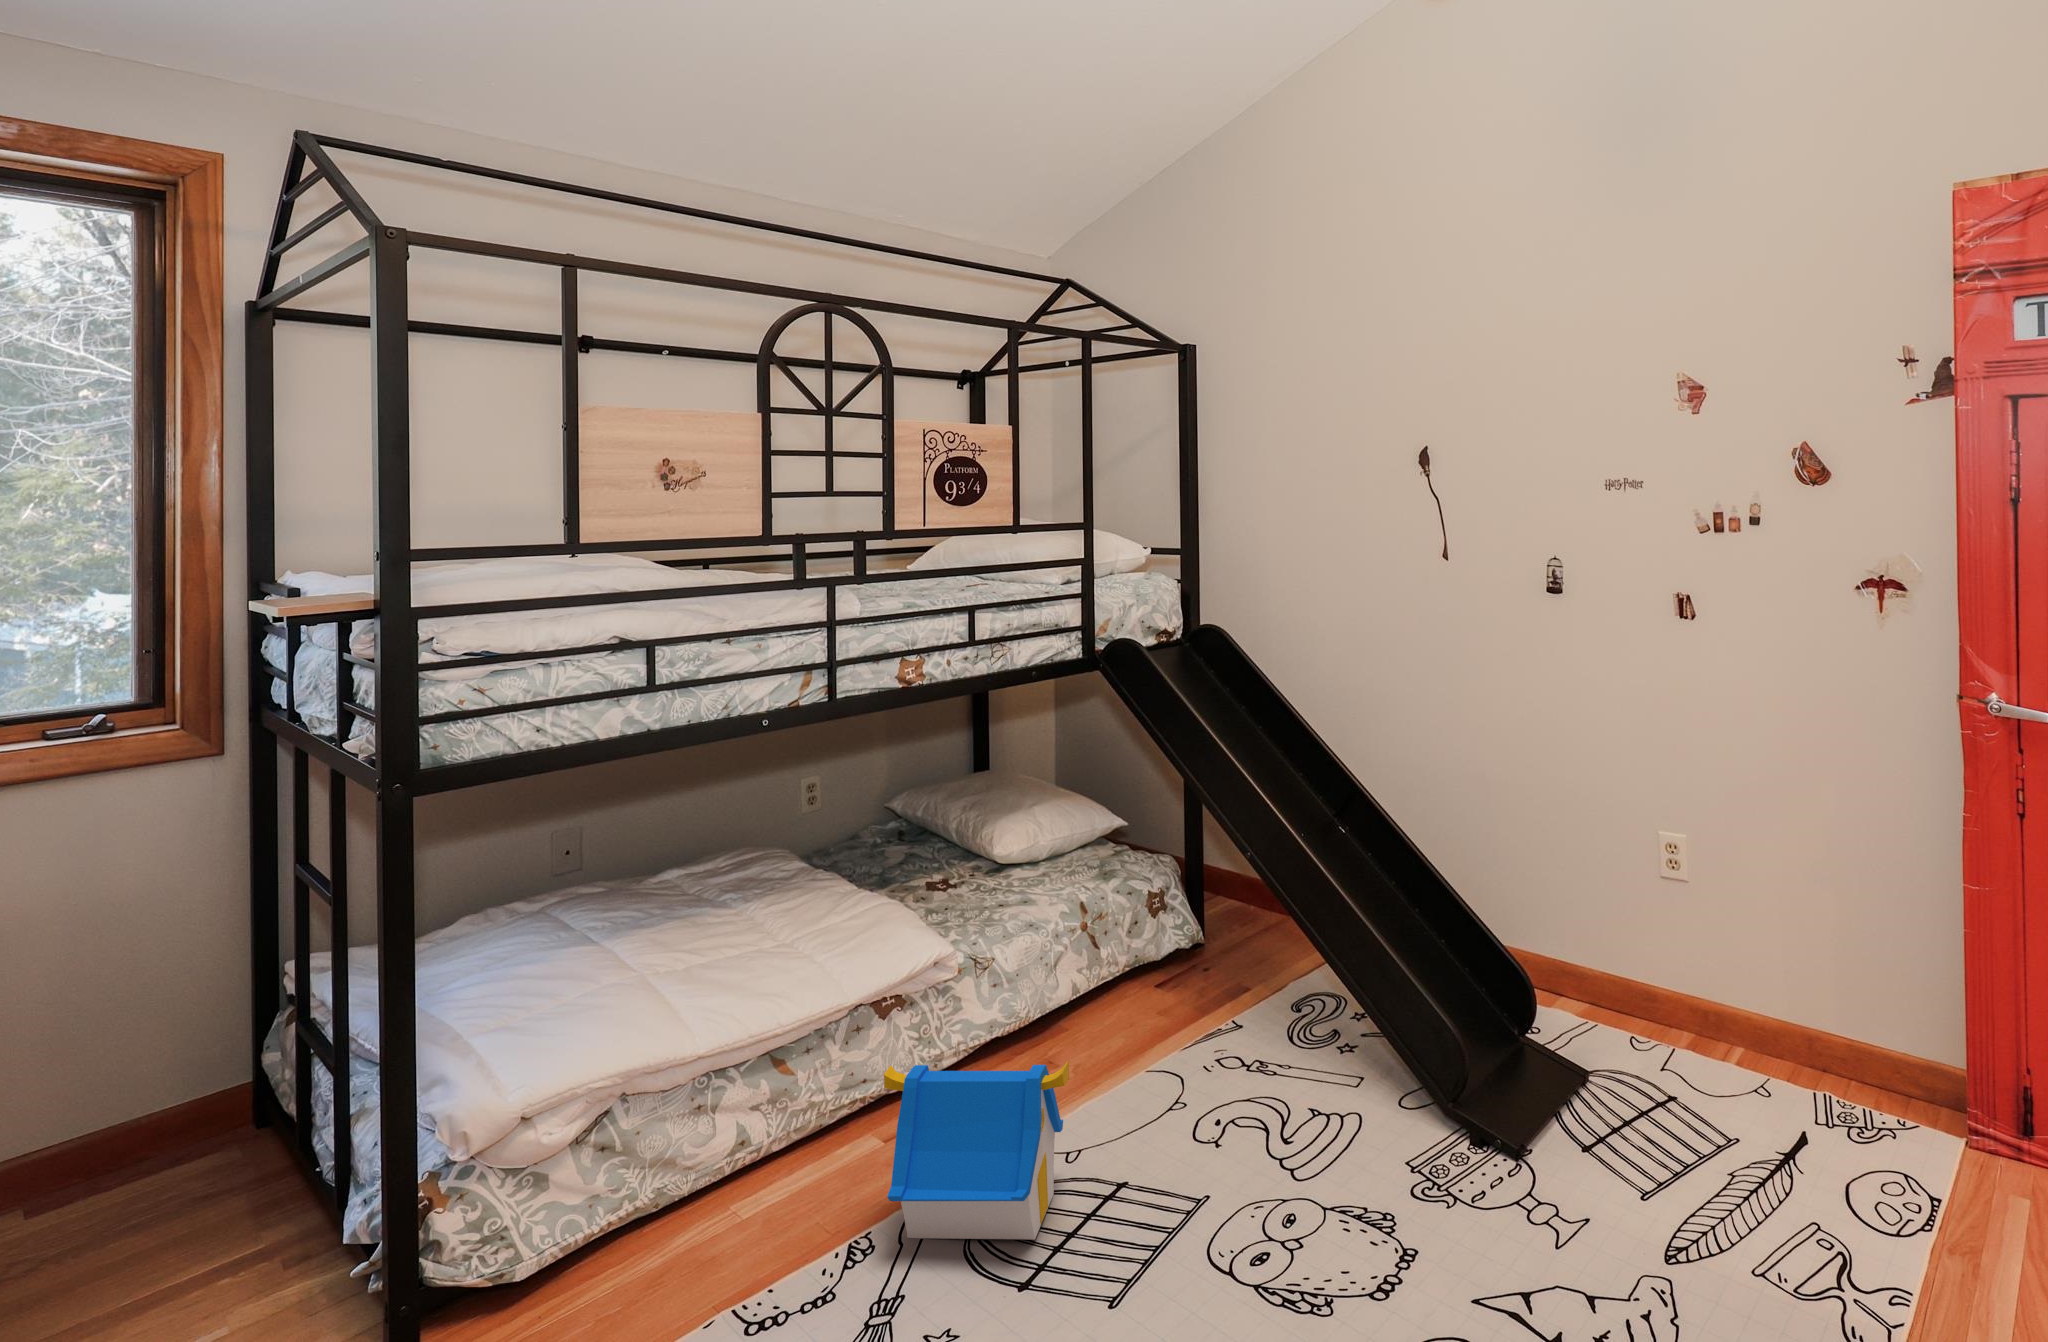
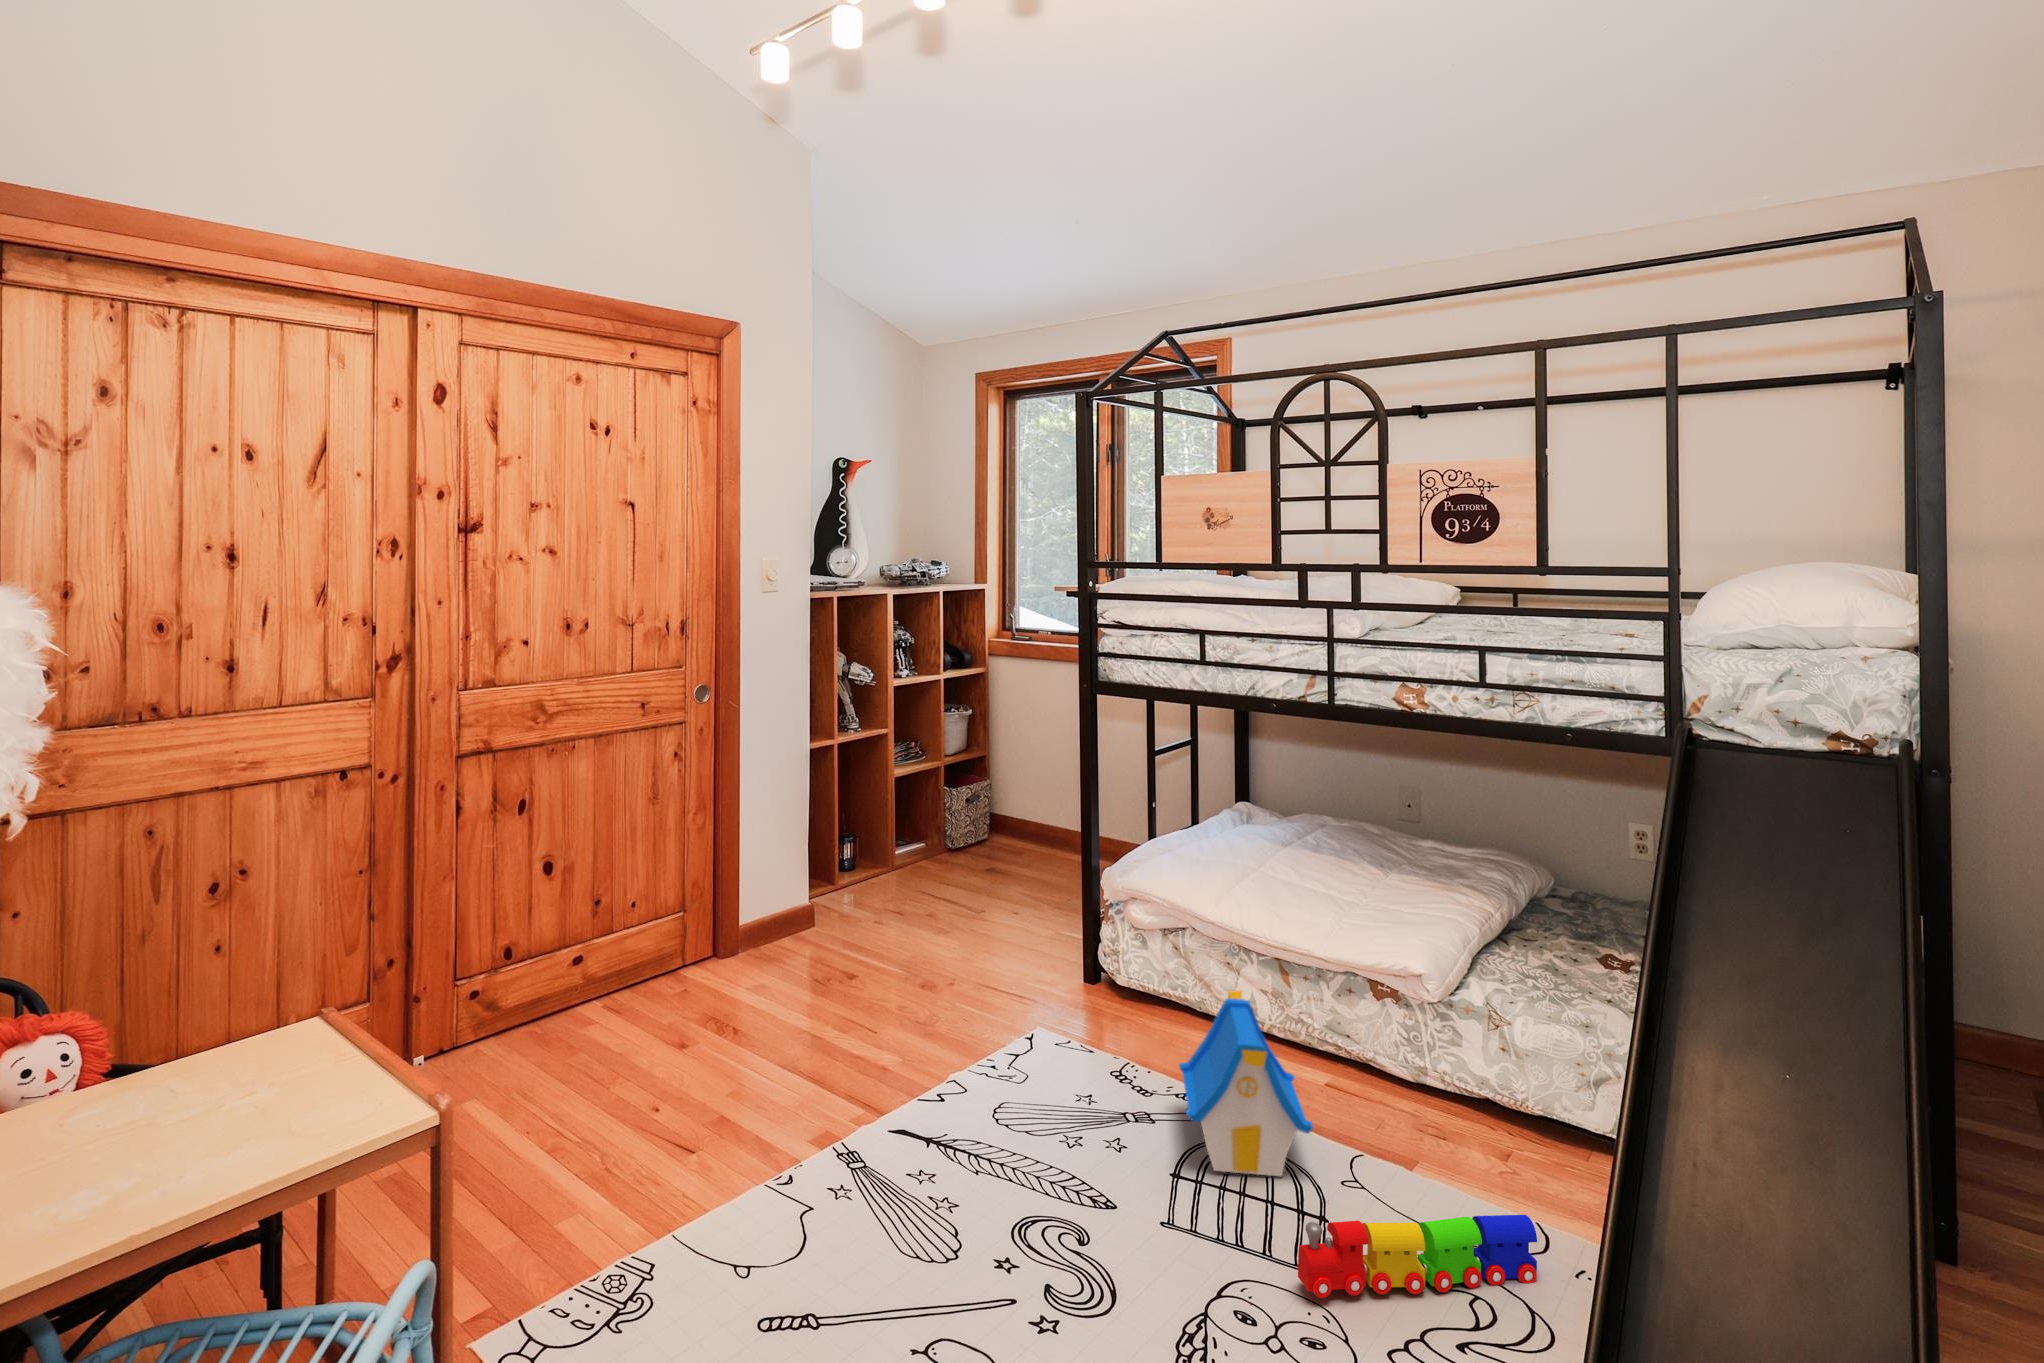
toy train: none [1190,1048,1249,1203] -> present [1298,1215,1537,1298]

